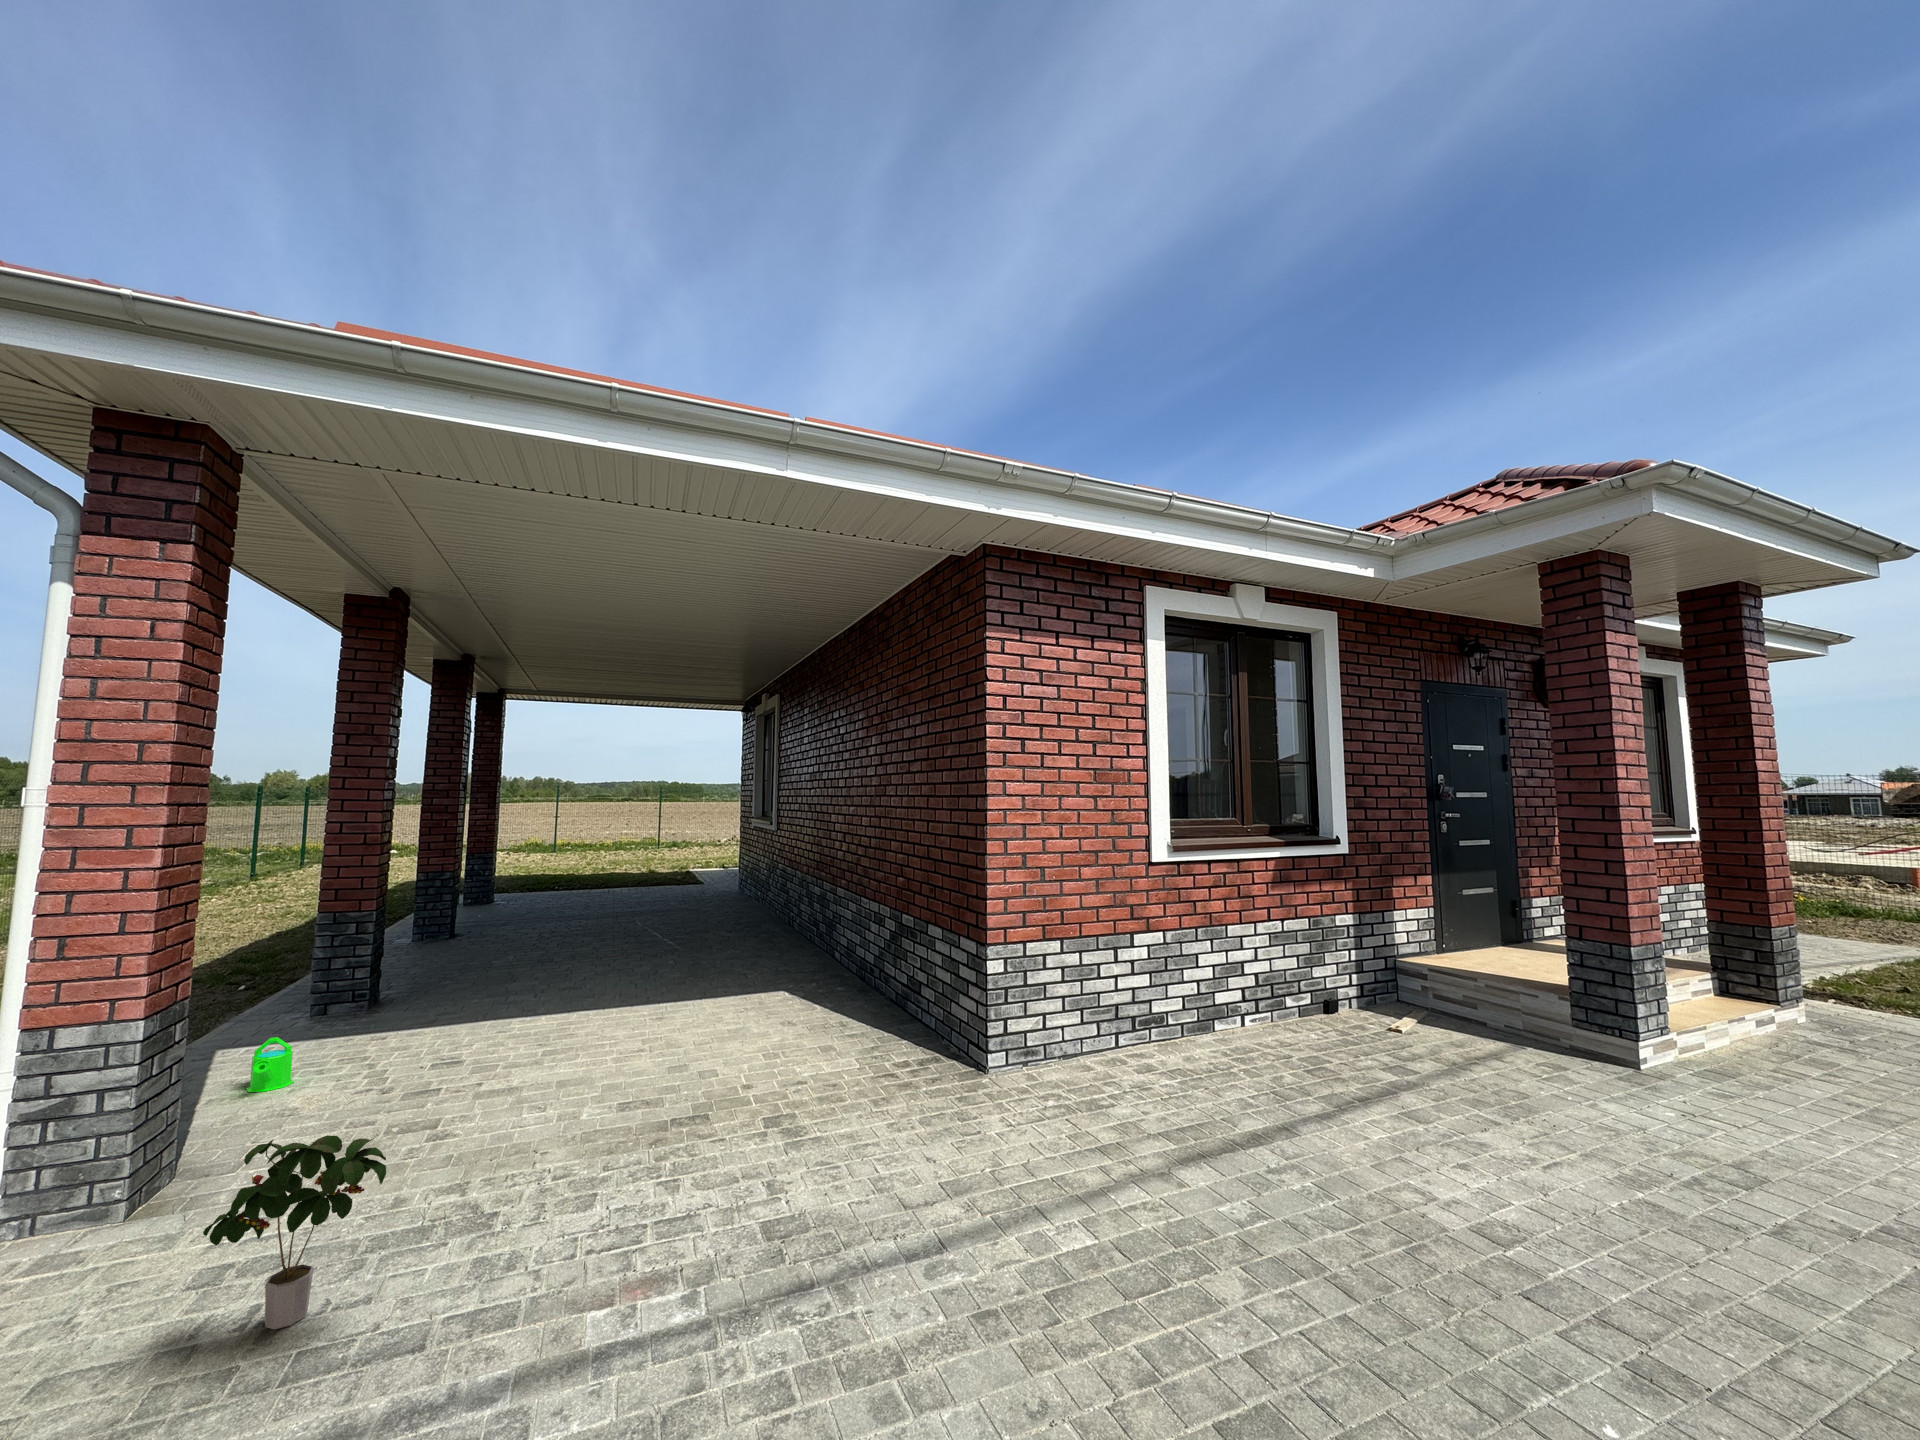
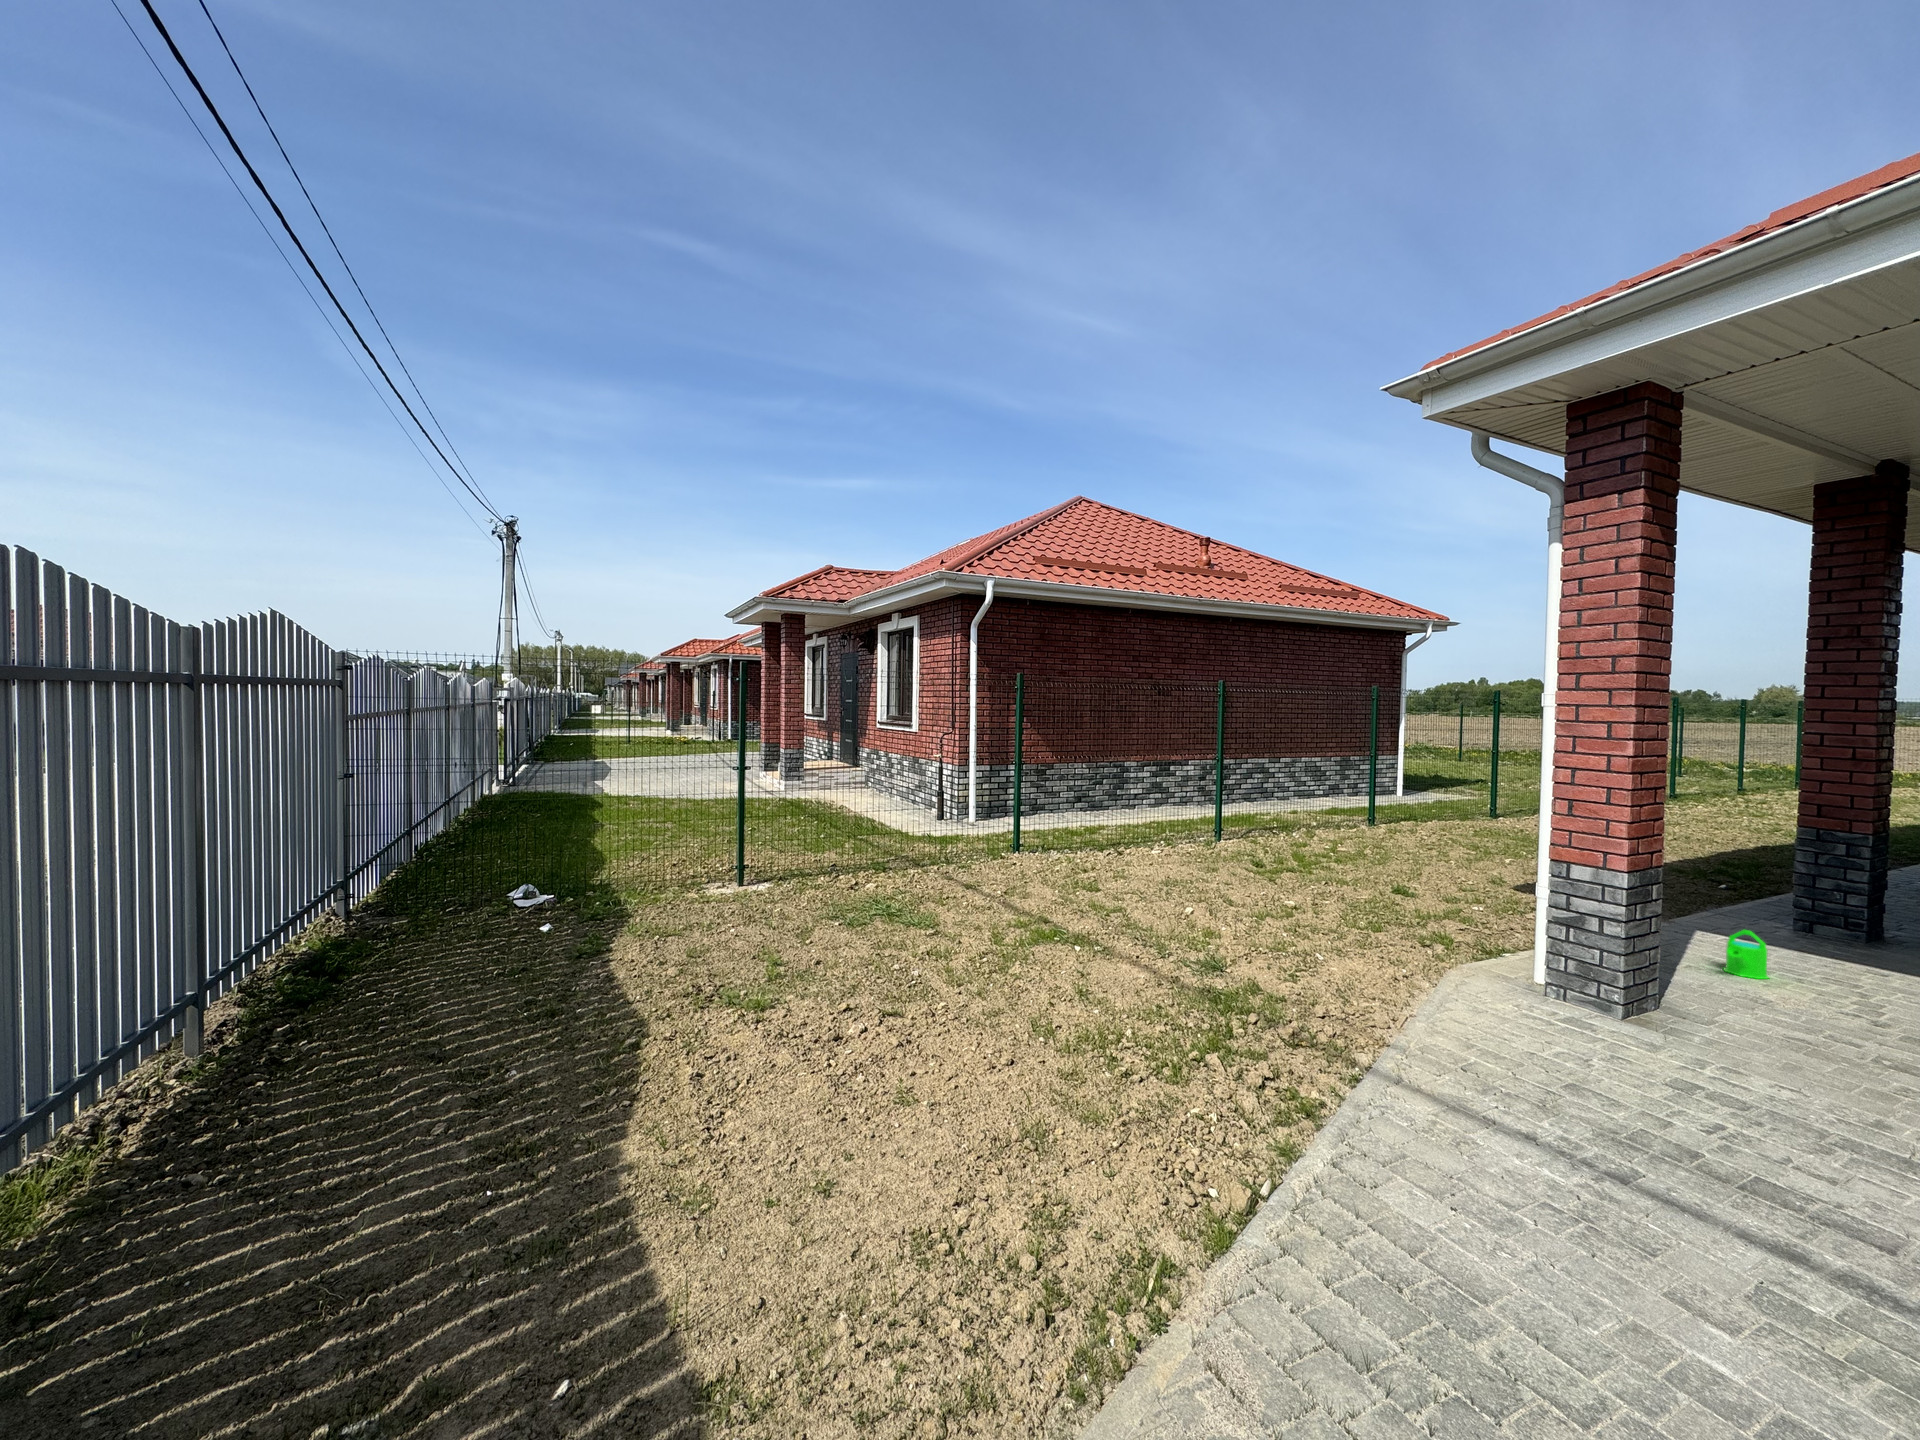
potted plant: present [203,1135,386,1329] -> none [1673,992,1850,1157]

